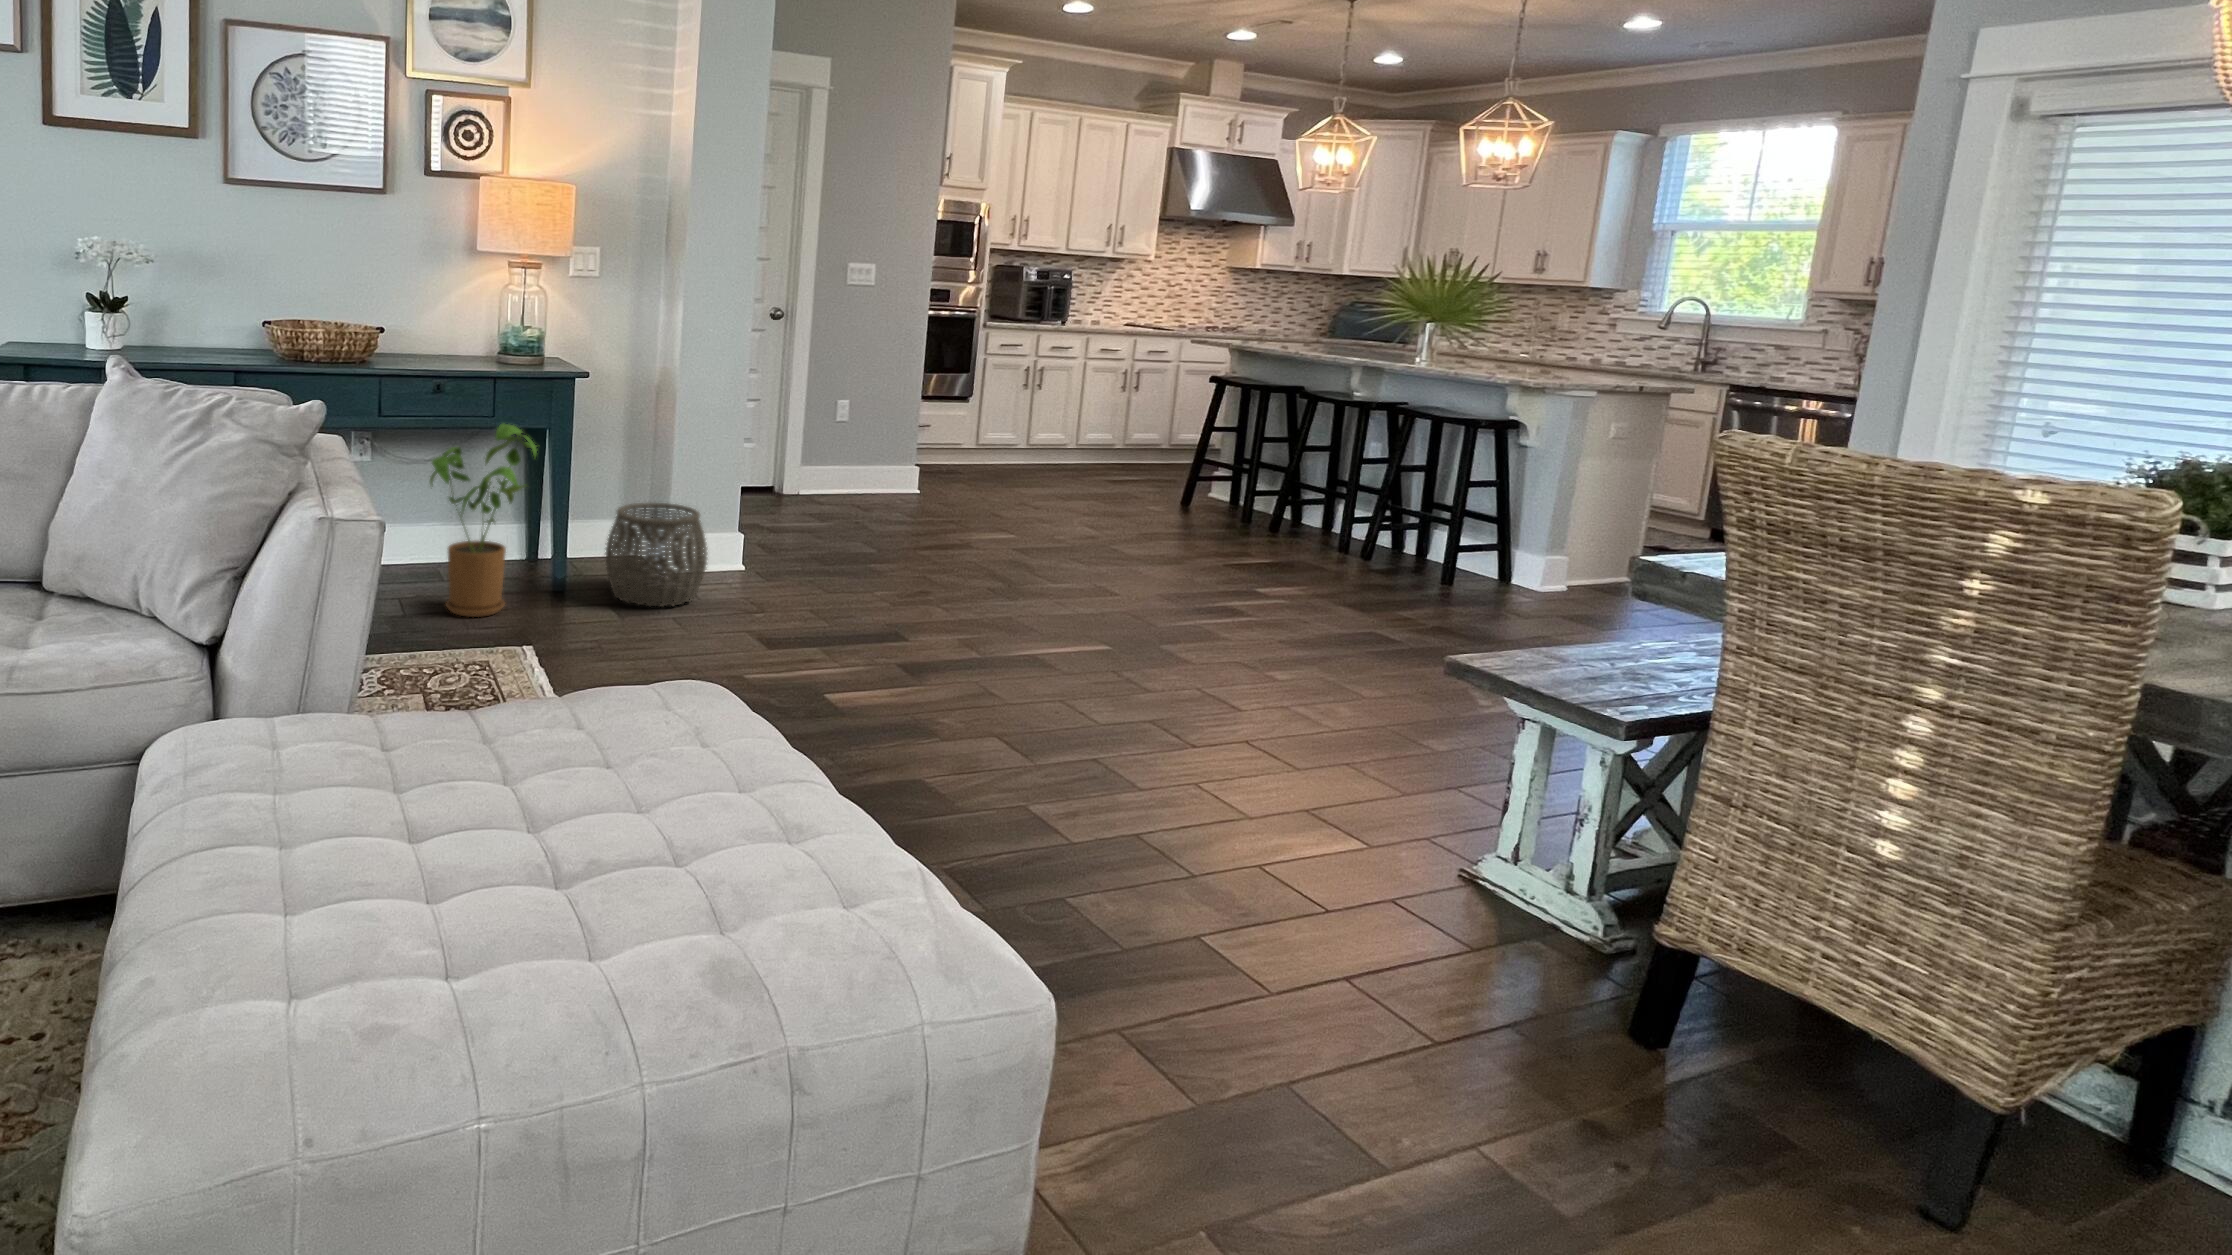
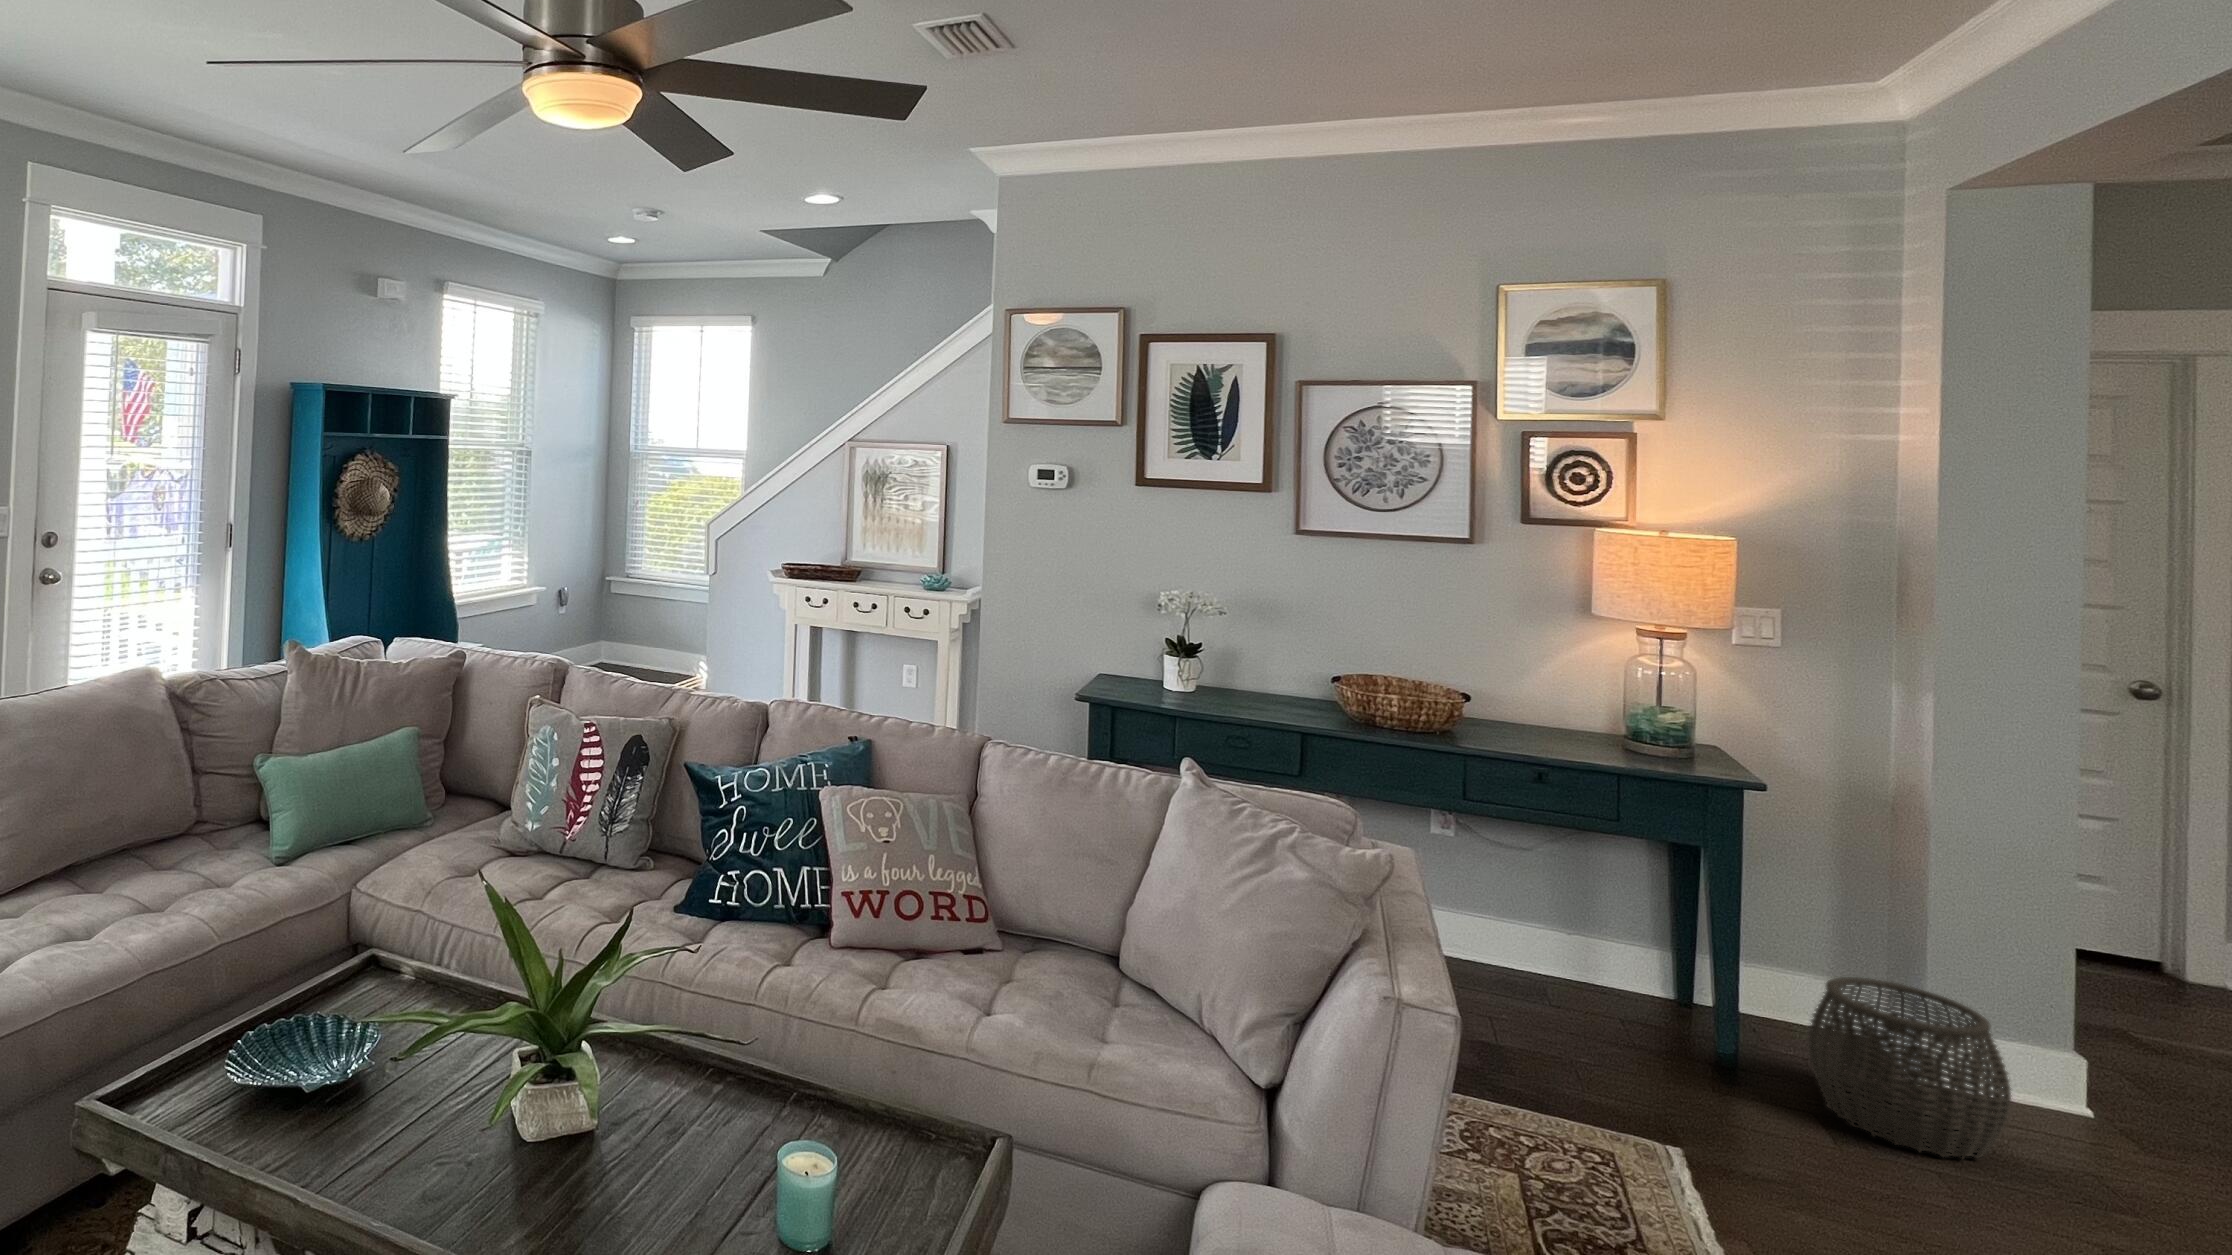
house plant: present [430,424,537,617] -> none [1530,839,1691,1082]

